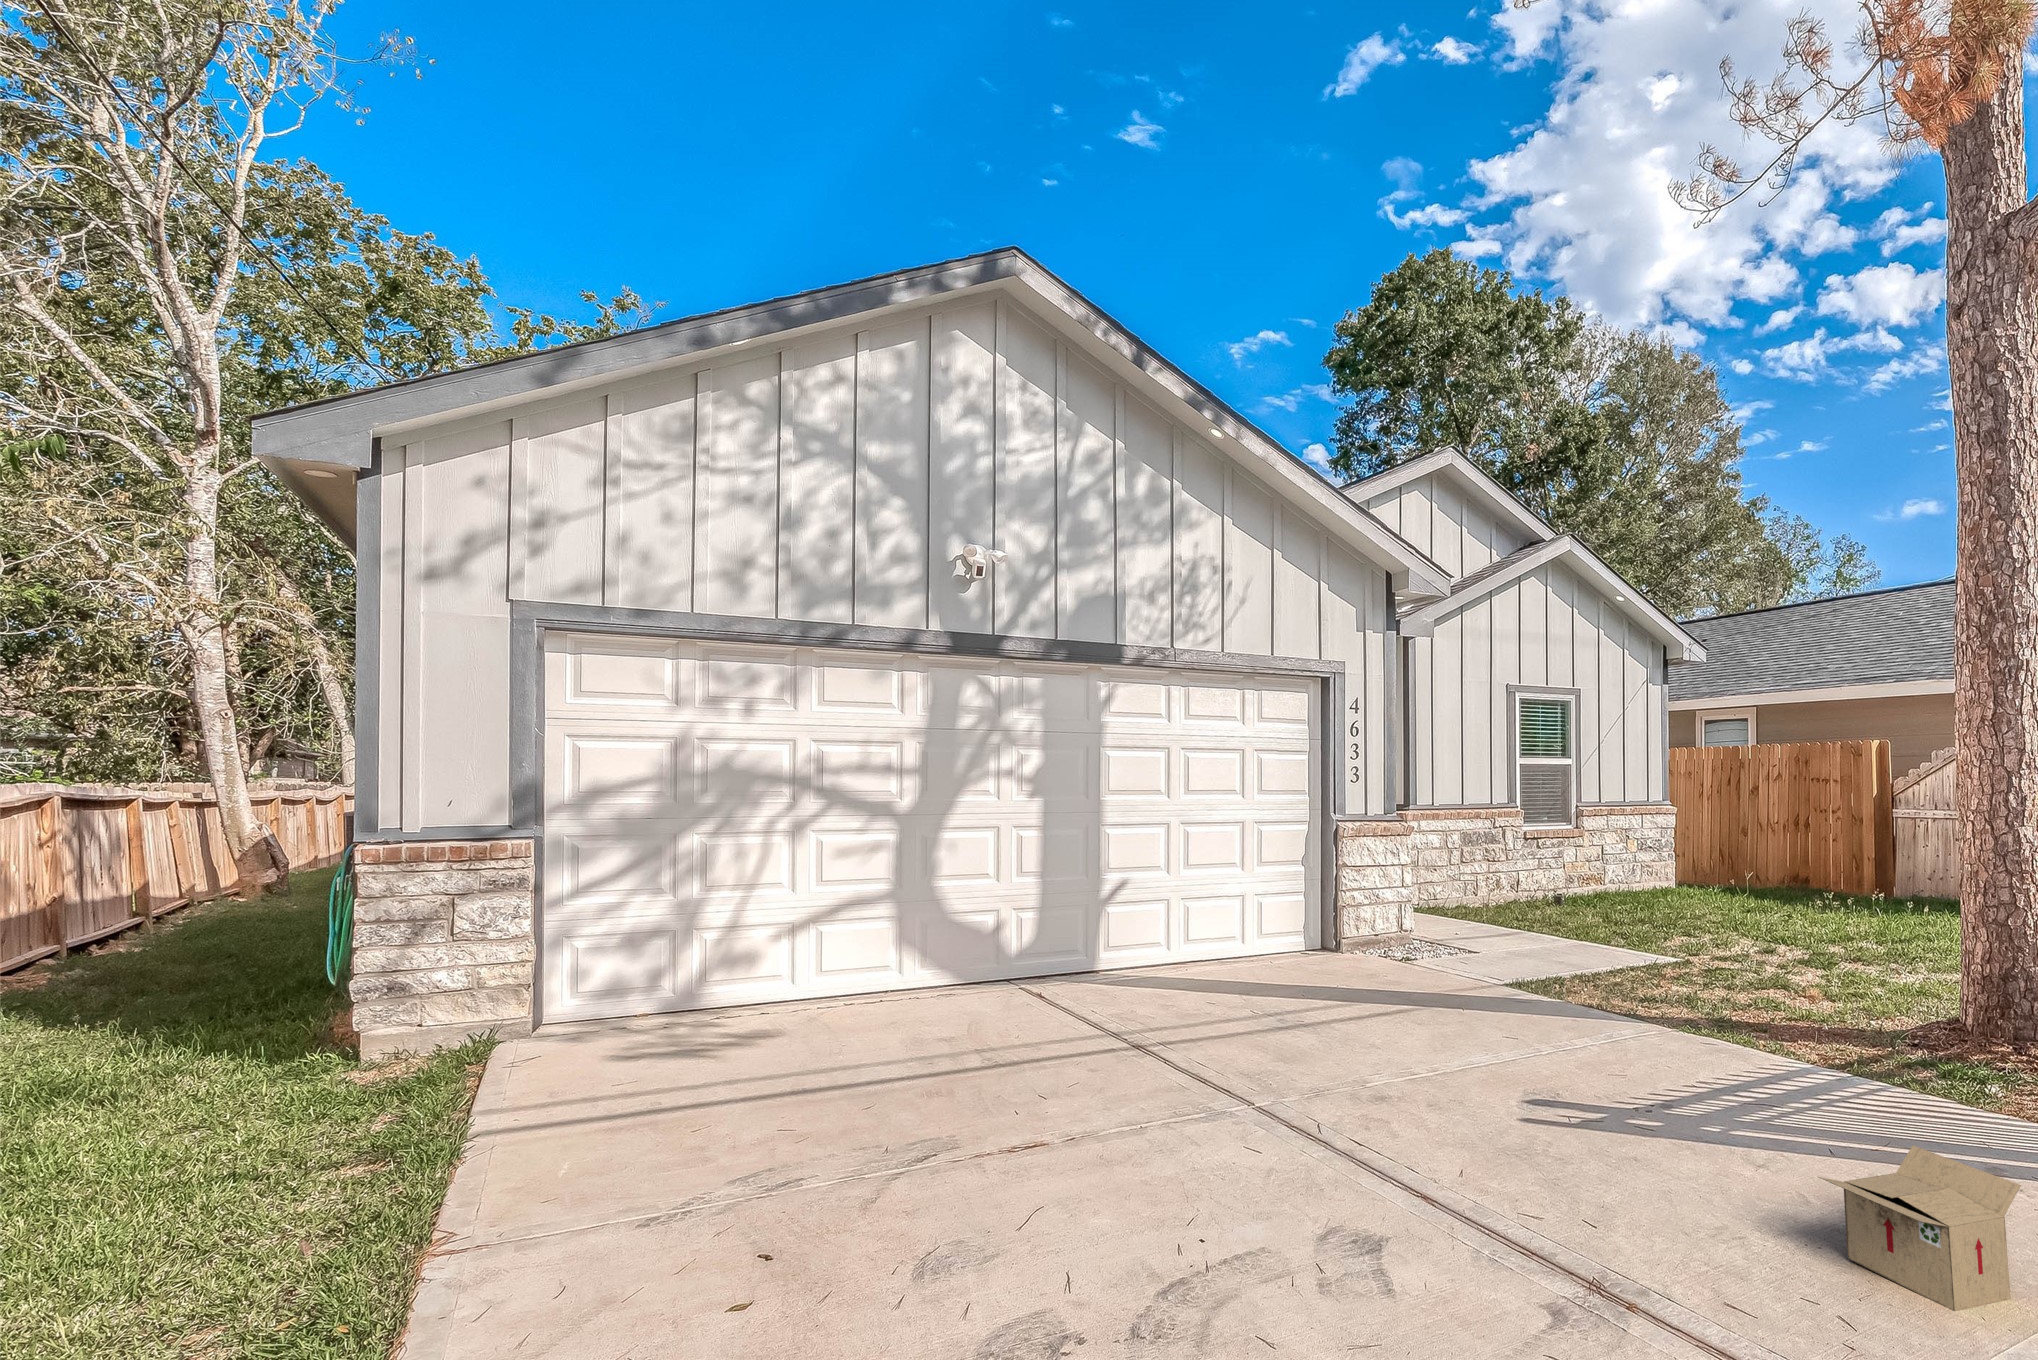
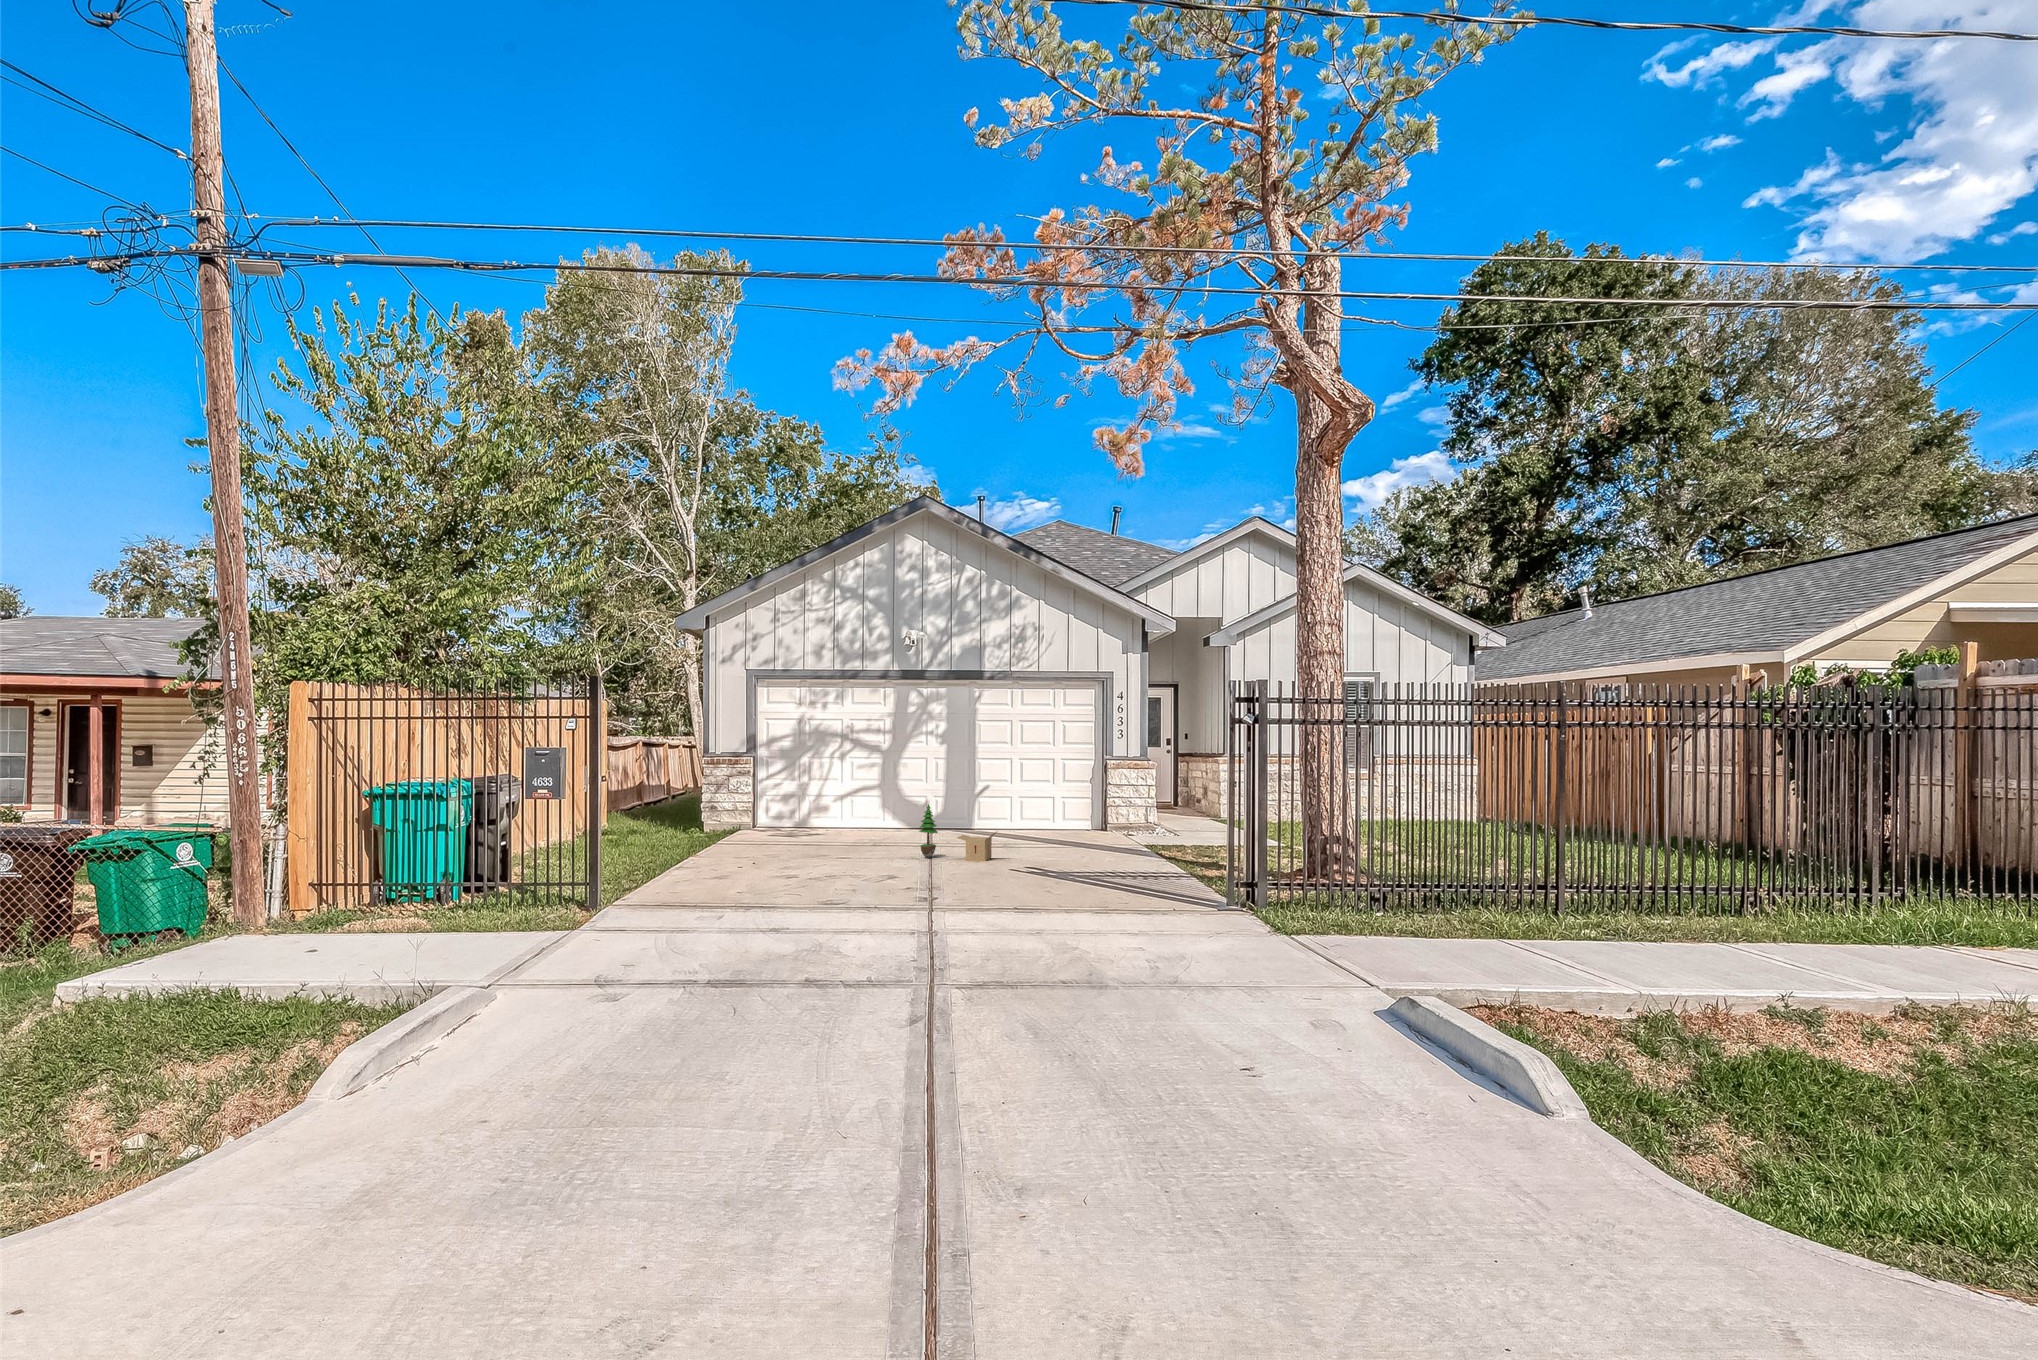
potted tree: none [1722,1080,1817,1309] -> present [919,804,937,858]

